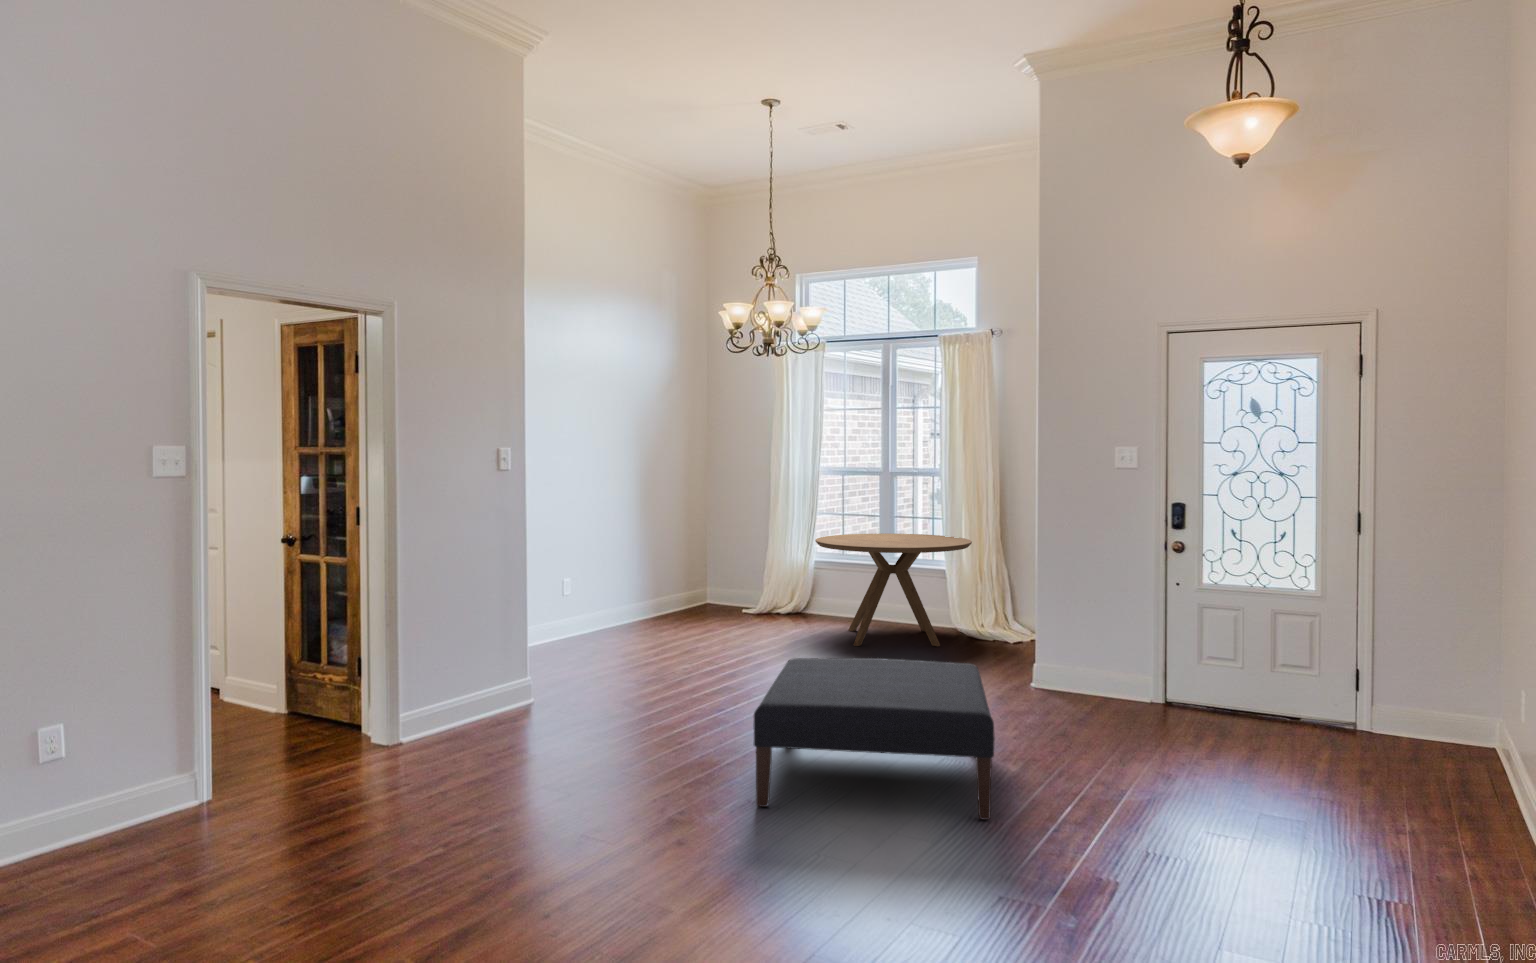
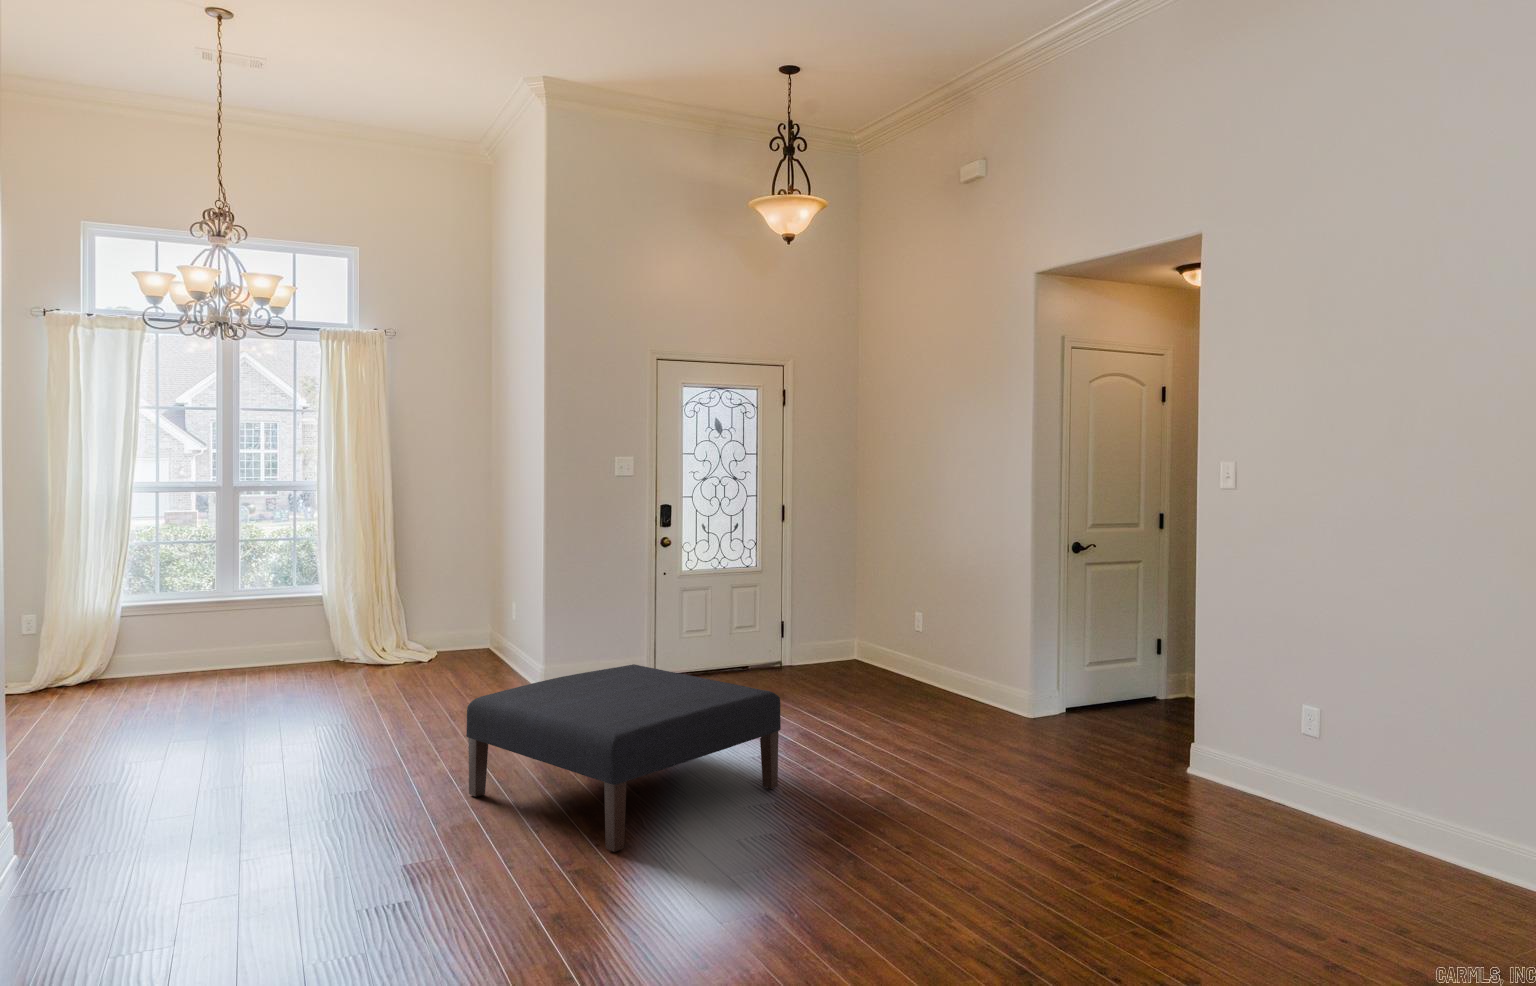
dining table: present [815,533,972,646] -> none [186,556,394,698]

